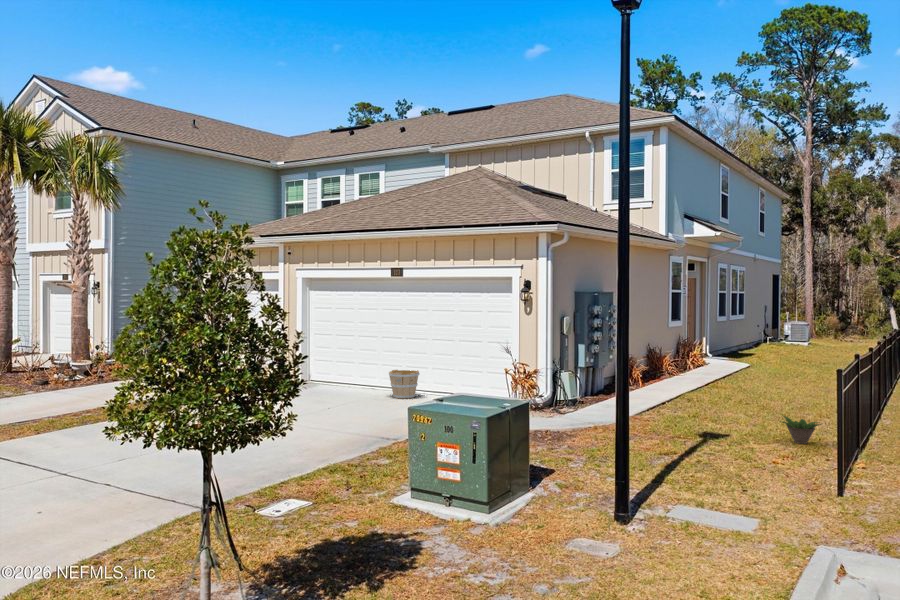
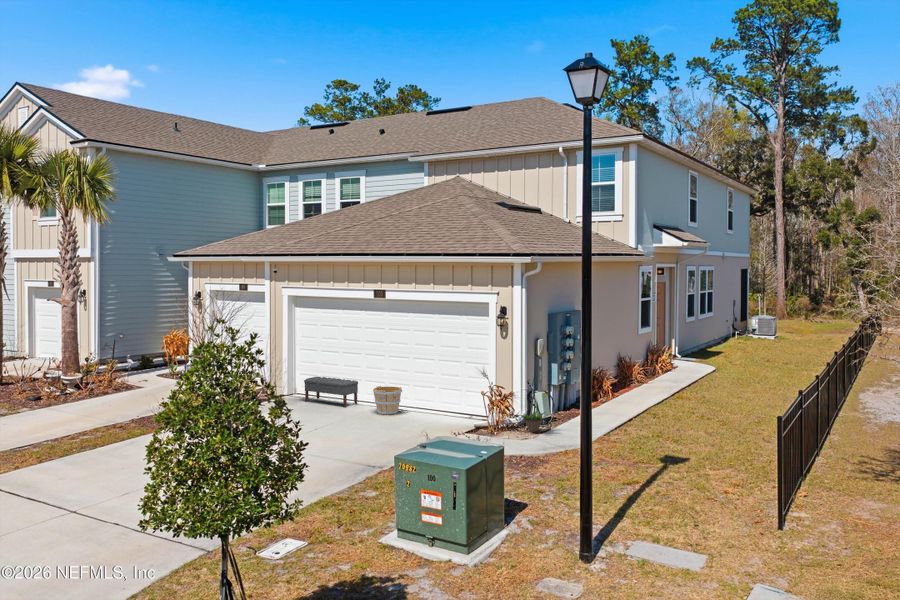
bench: none [317,362,374,392] -> present [304,377,358,407]
decorative plant: present [783,416,821,444] -> present [520,411,546,432]

